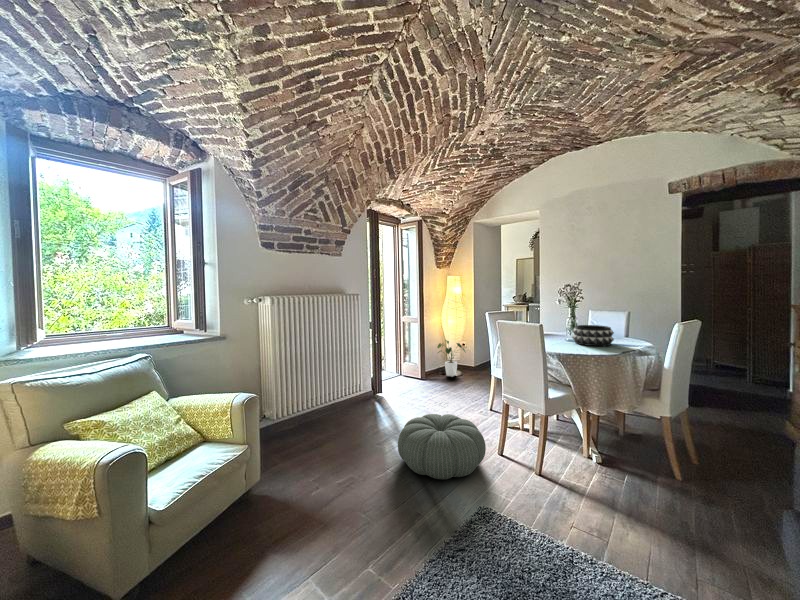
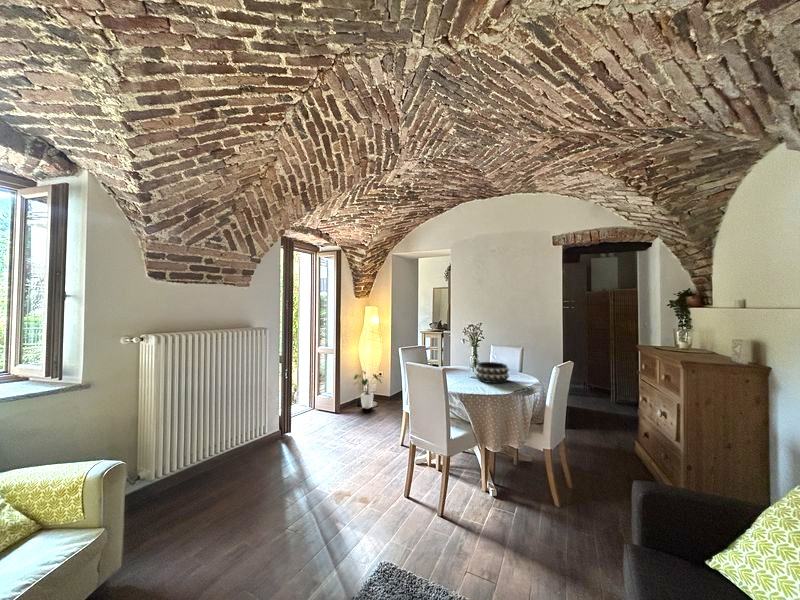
pouf: present [398,414,486,479] -> none [300,458,392,534]

